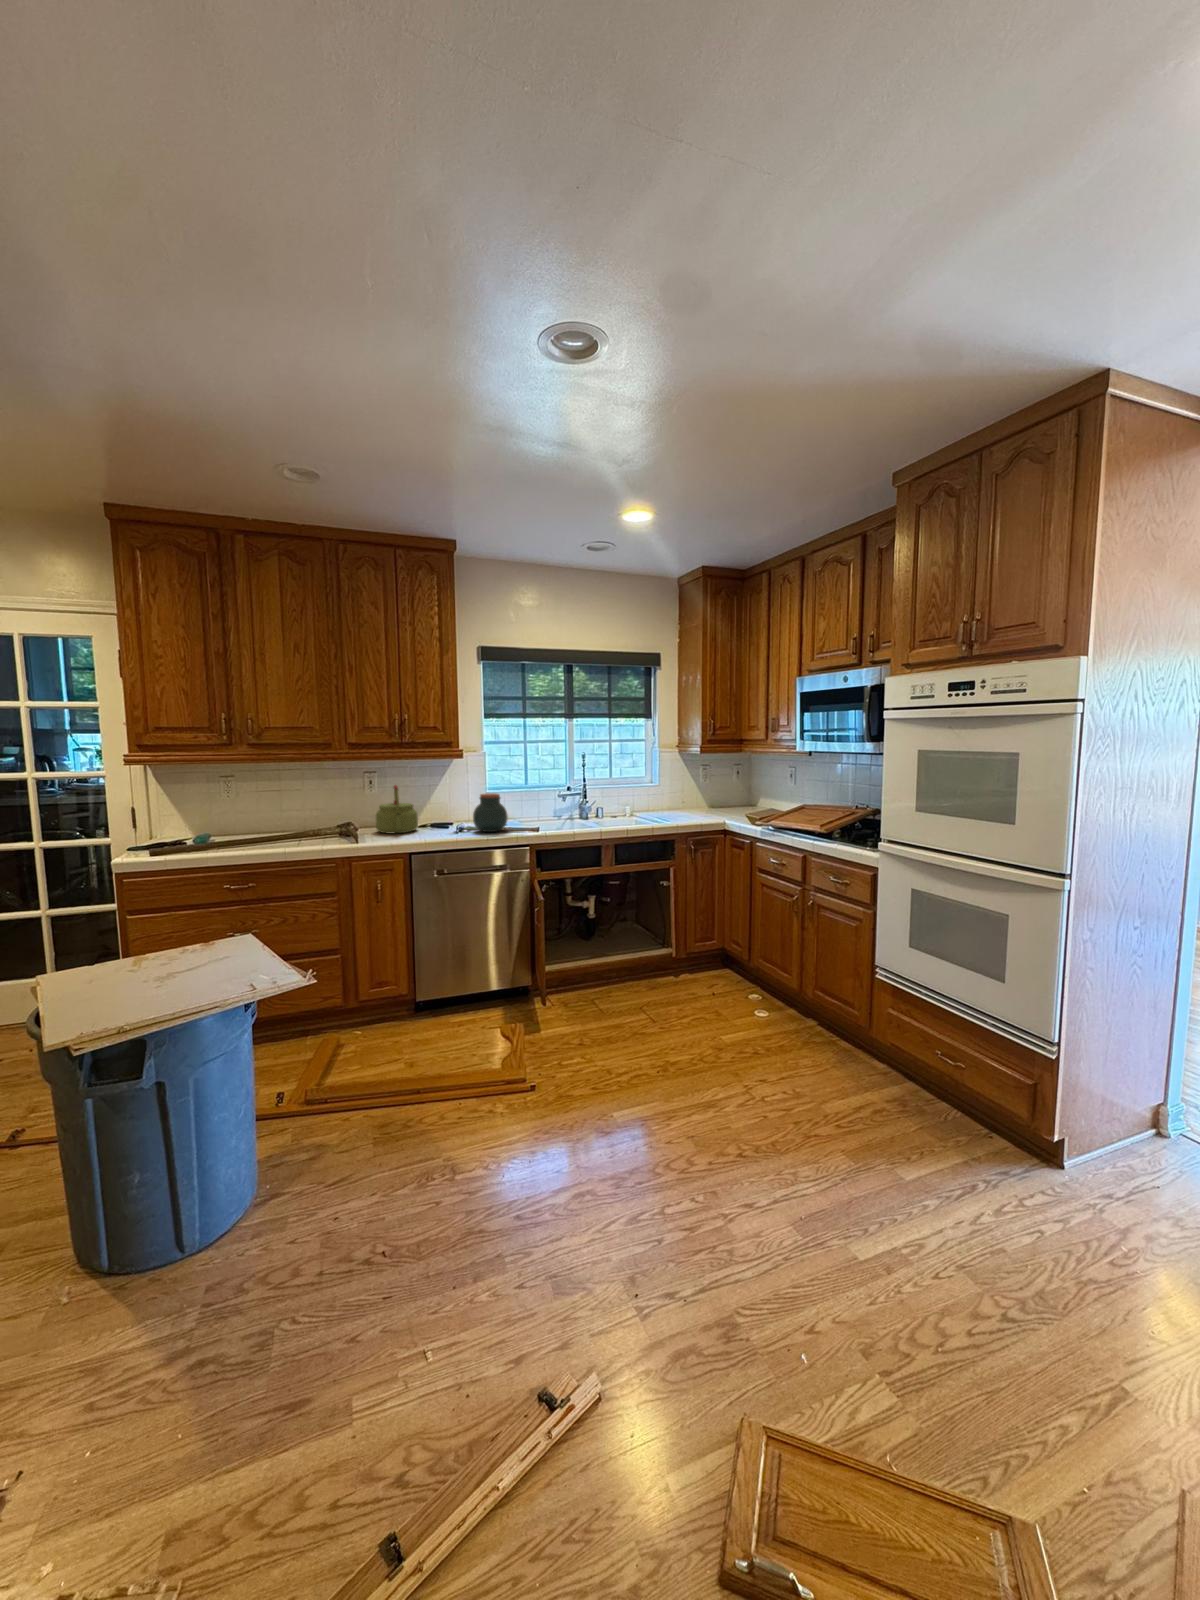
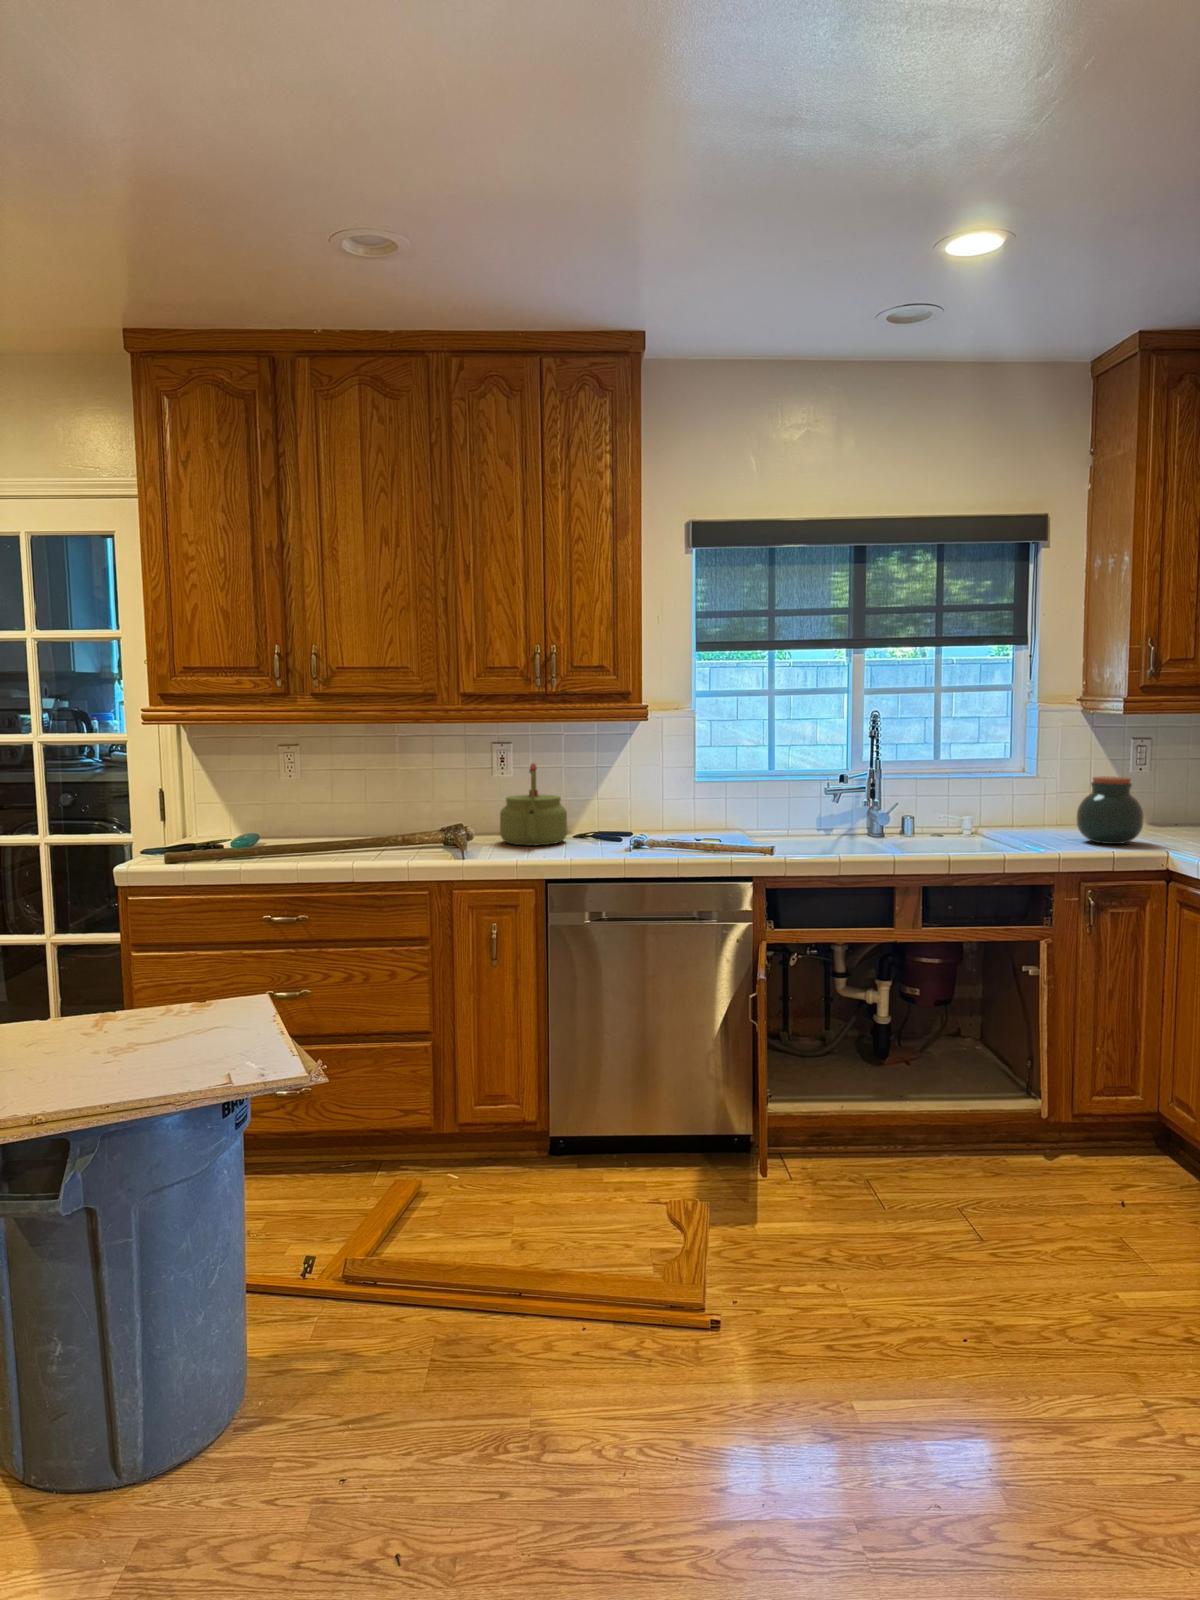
jar: present [473,793,508,832] -> present [1077,776,1144,844]

